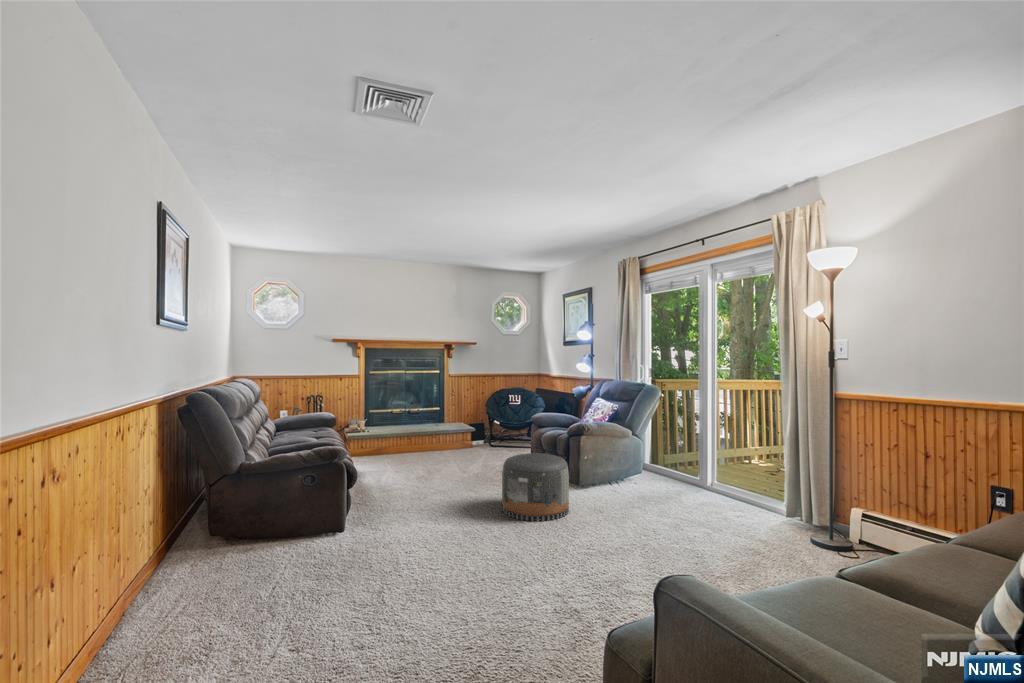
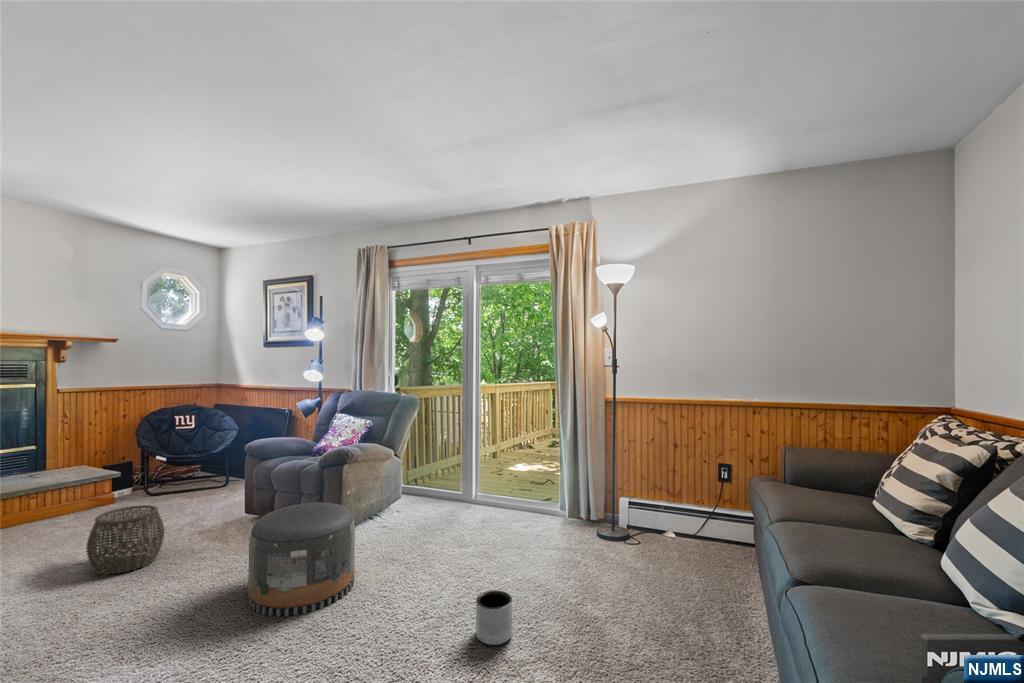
woven basket: none [442,444,479,481] -> present [86,505,165,575]
planter: none [616,532,645,570] -> present [476,590,513,645]

